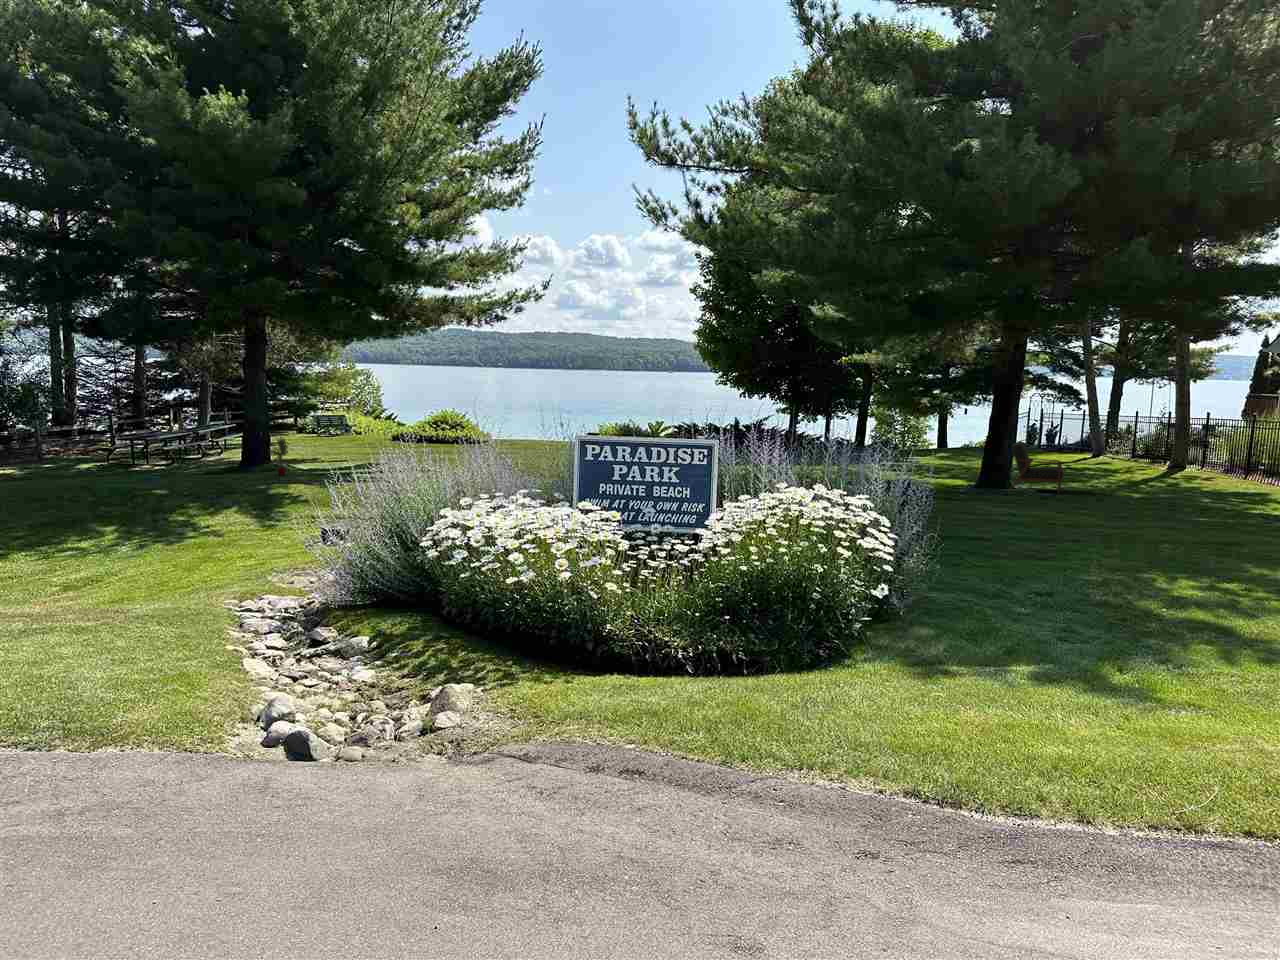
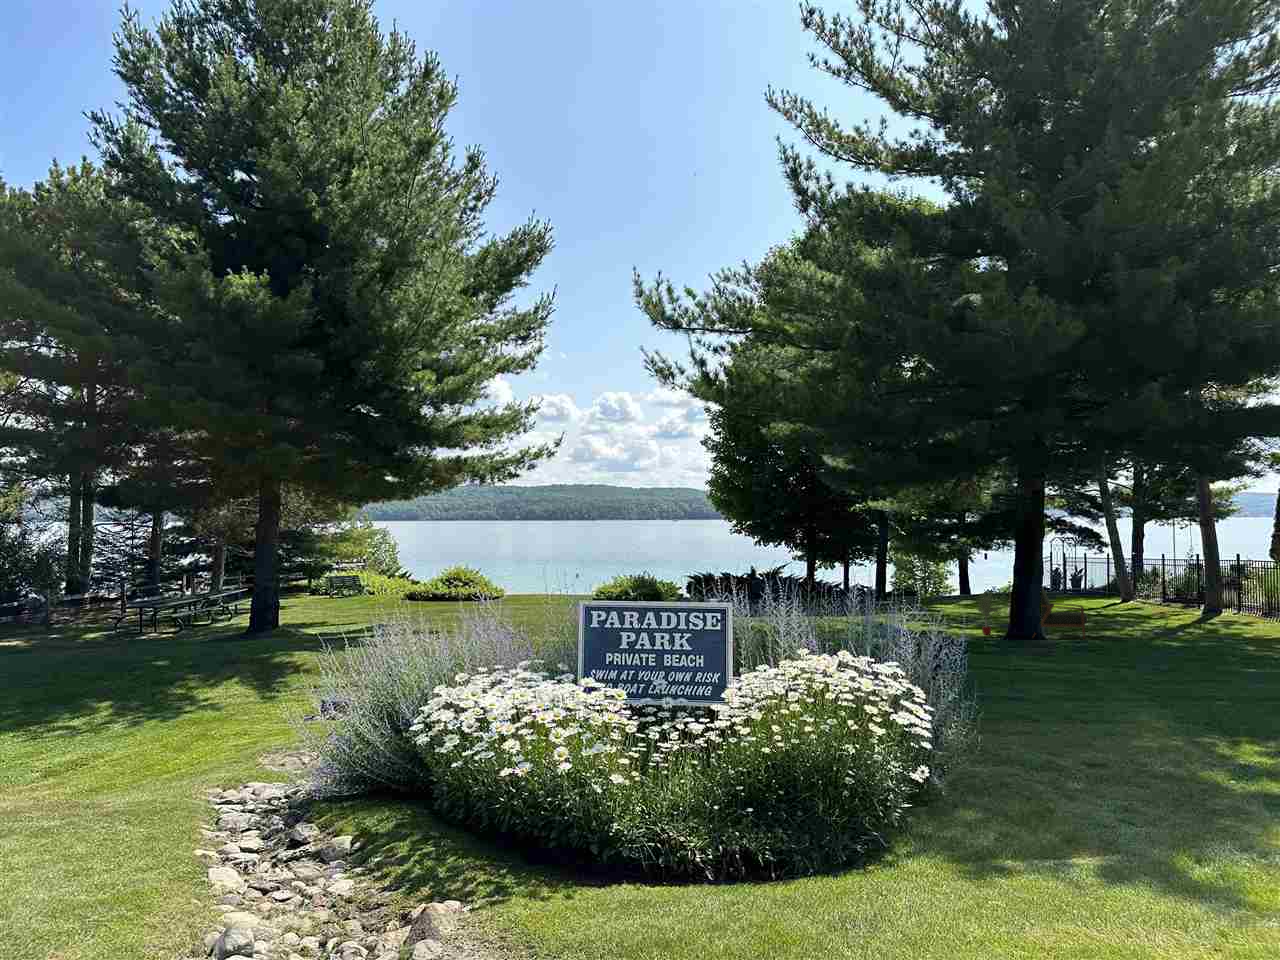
potted tree: present [268,435,288,475] -> present [979,592,1001,635]

